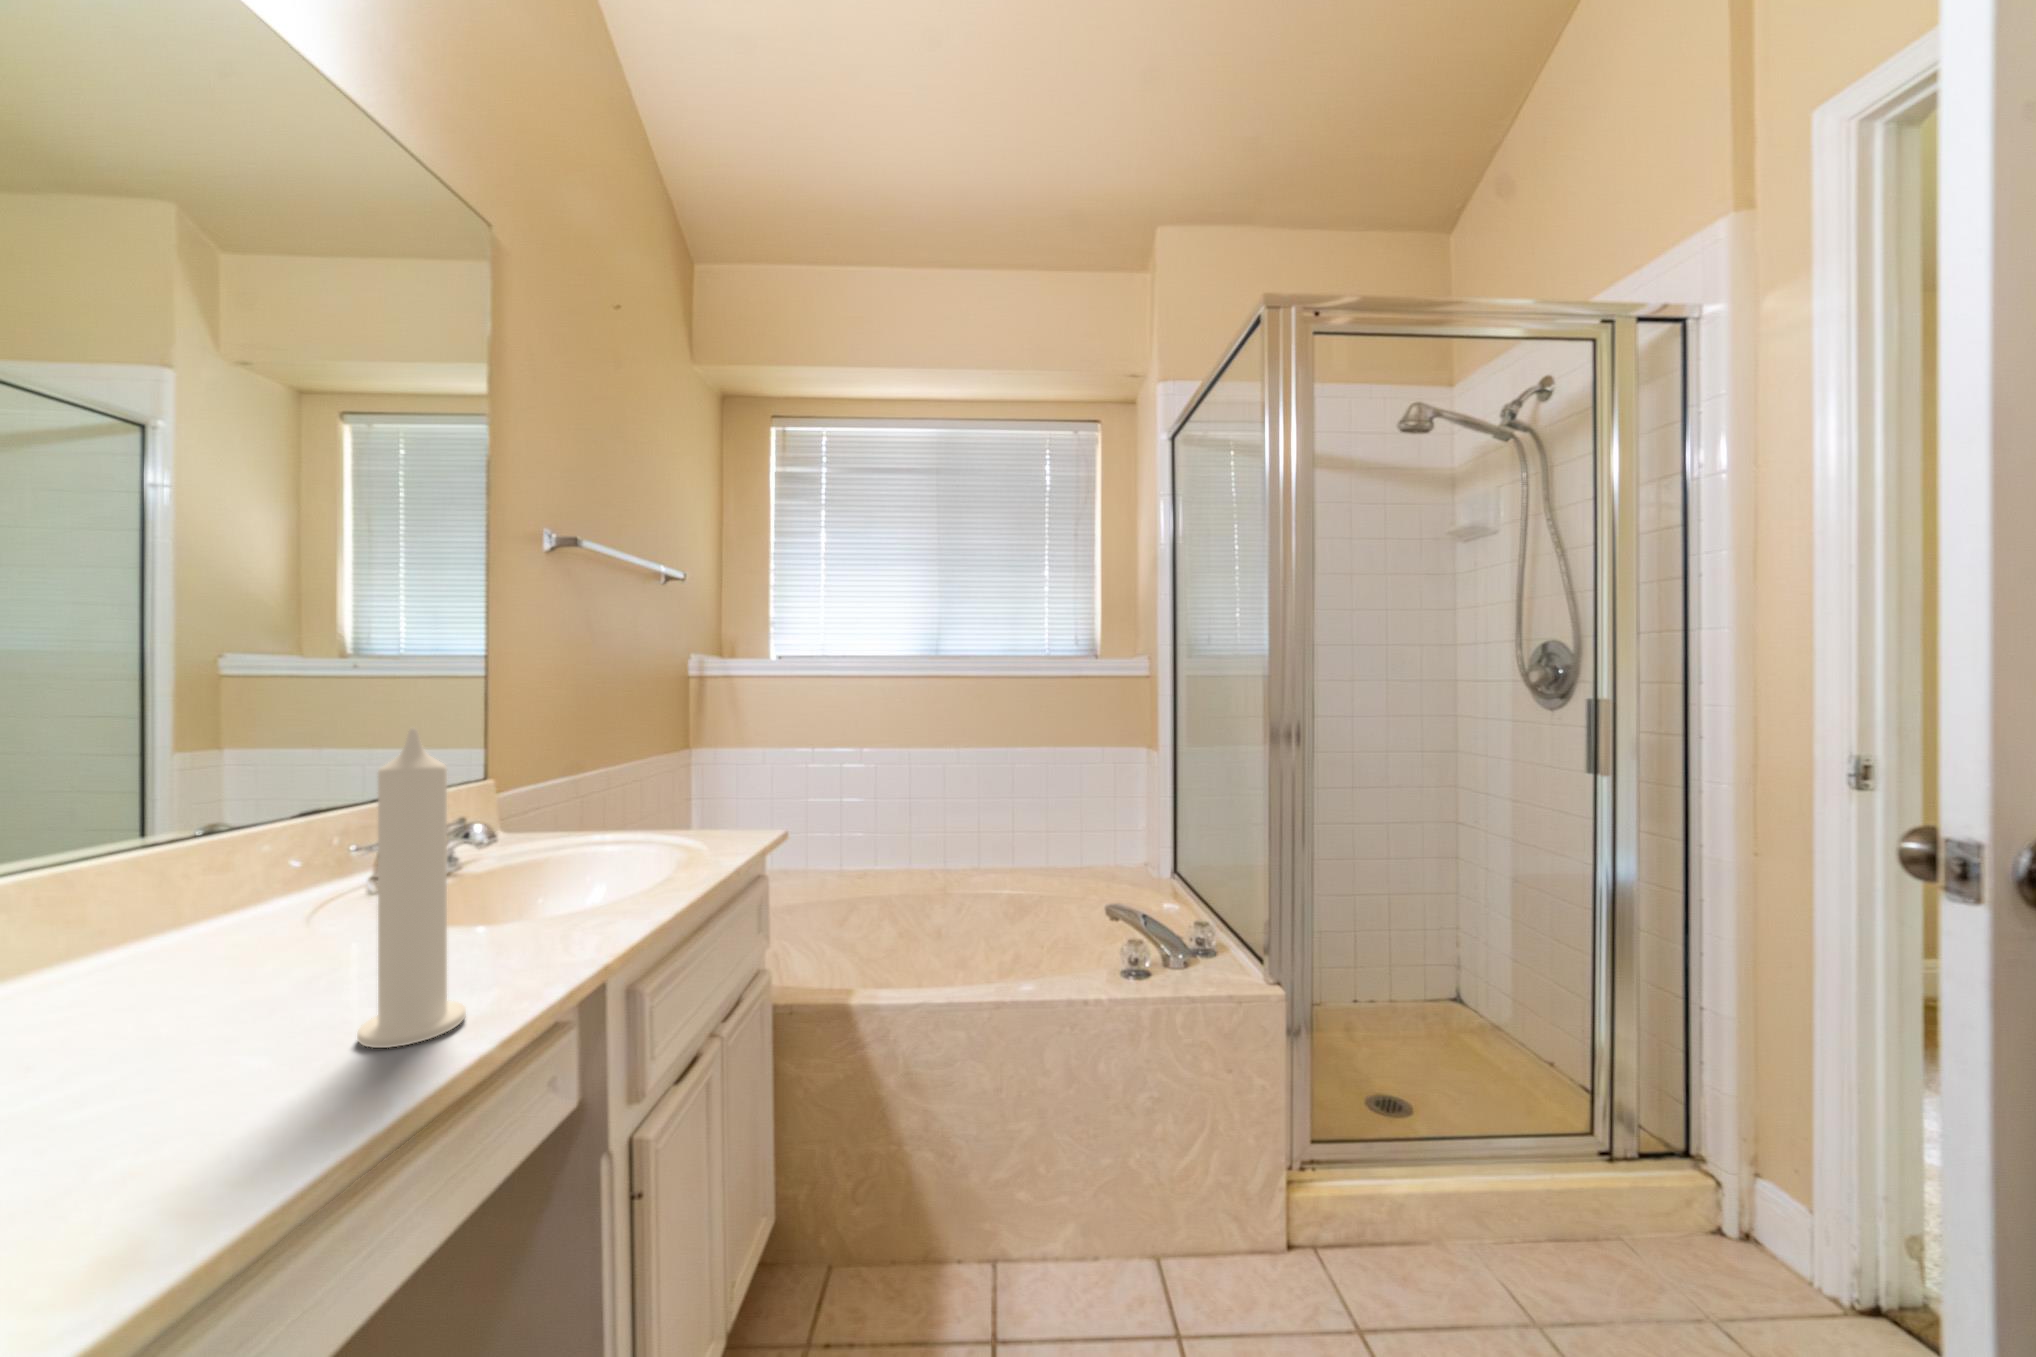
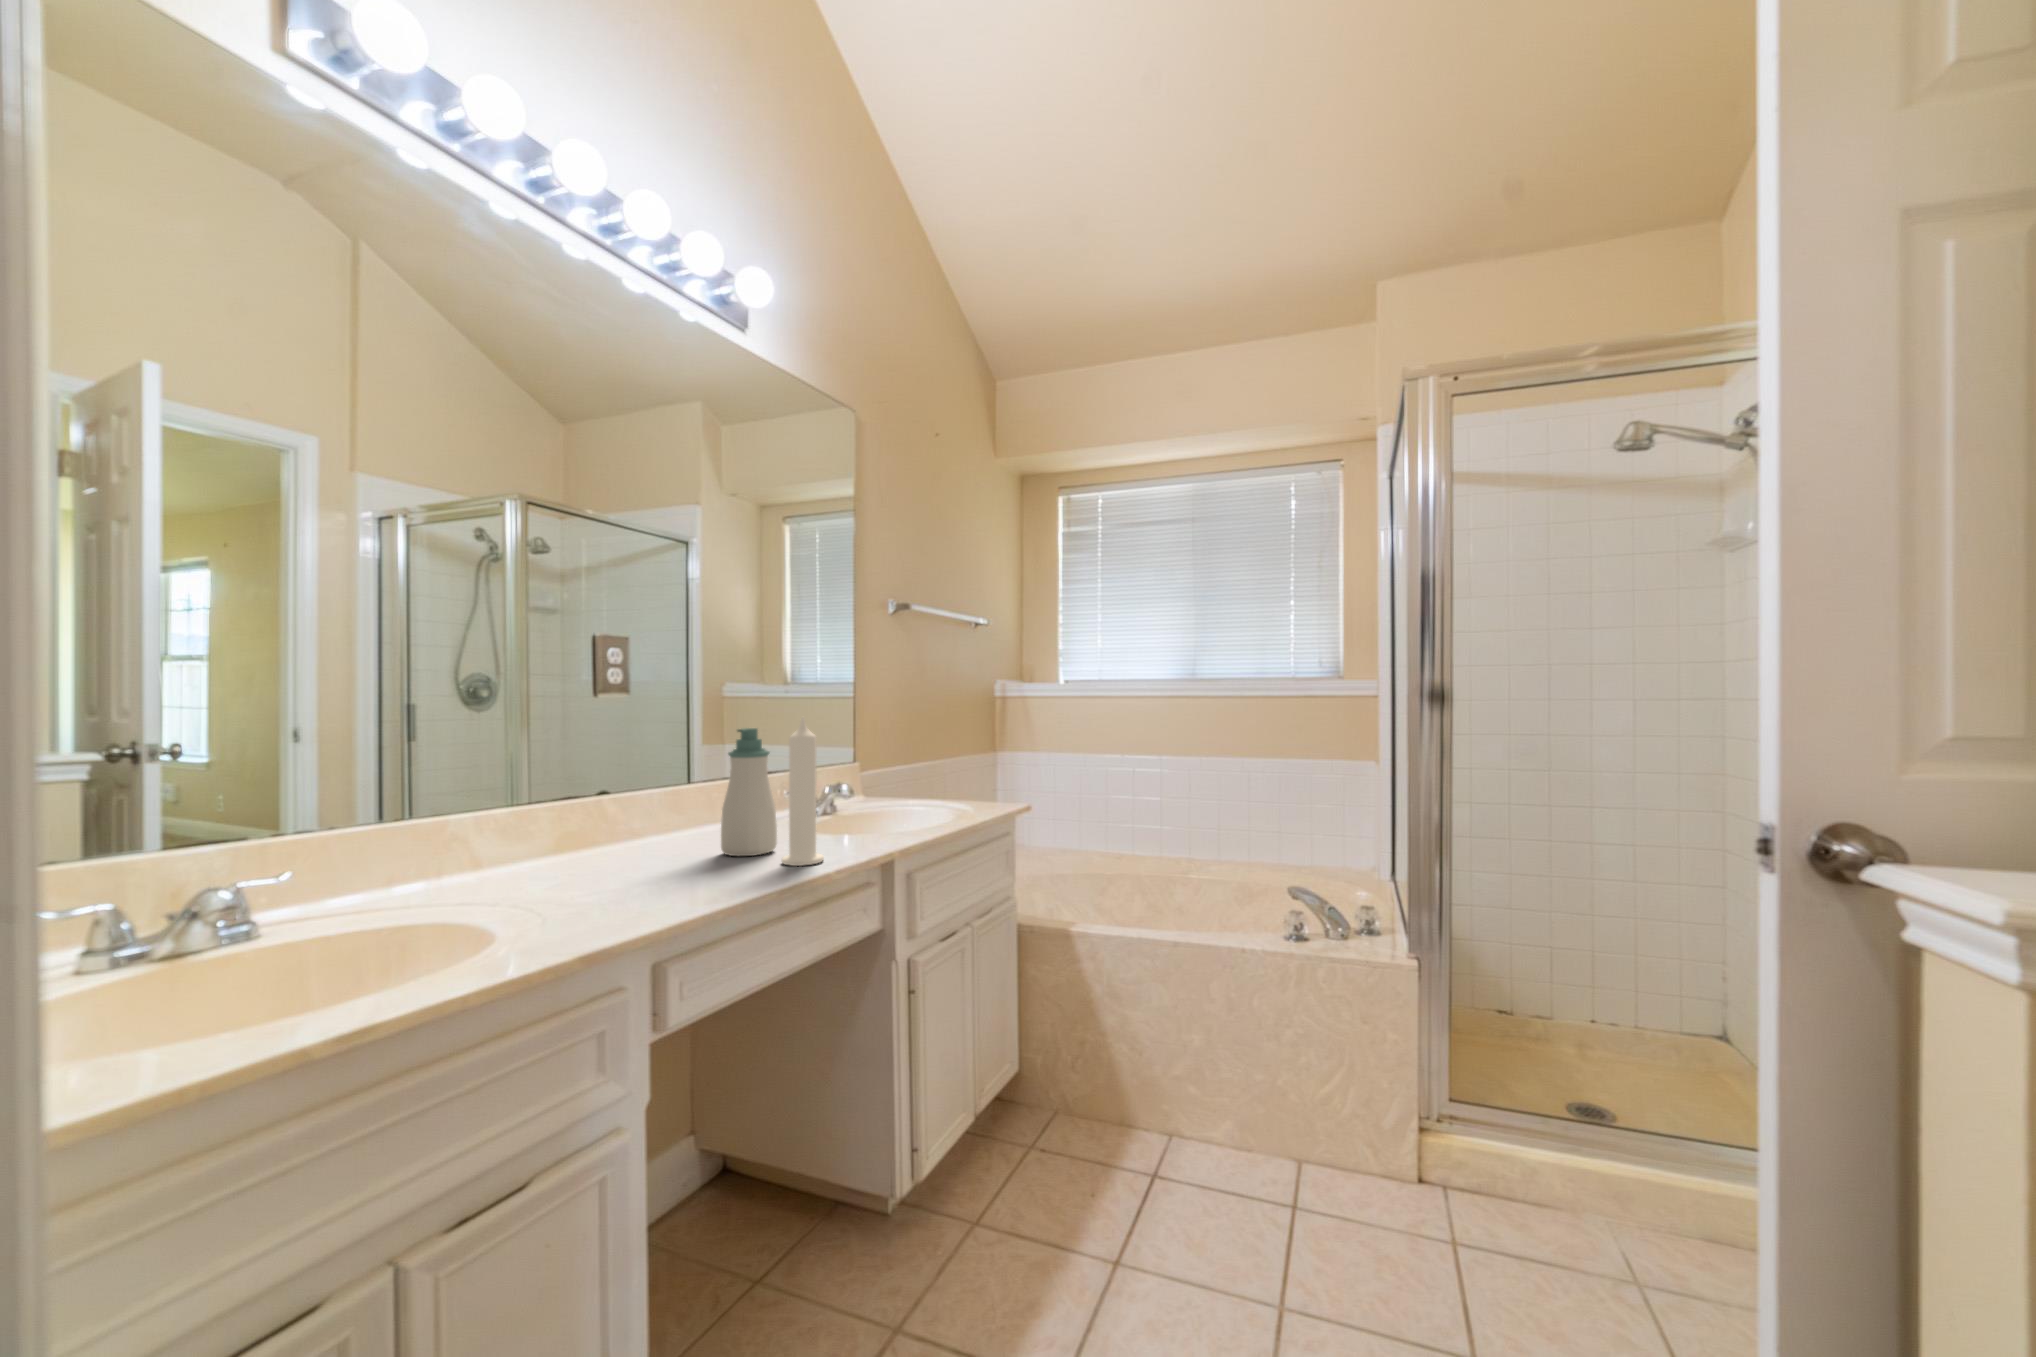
soap bottle: none [181,749,339,1034] -> present [721,728,777,856]

